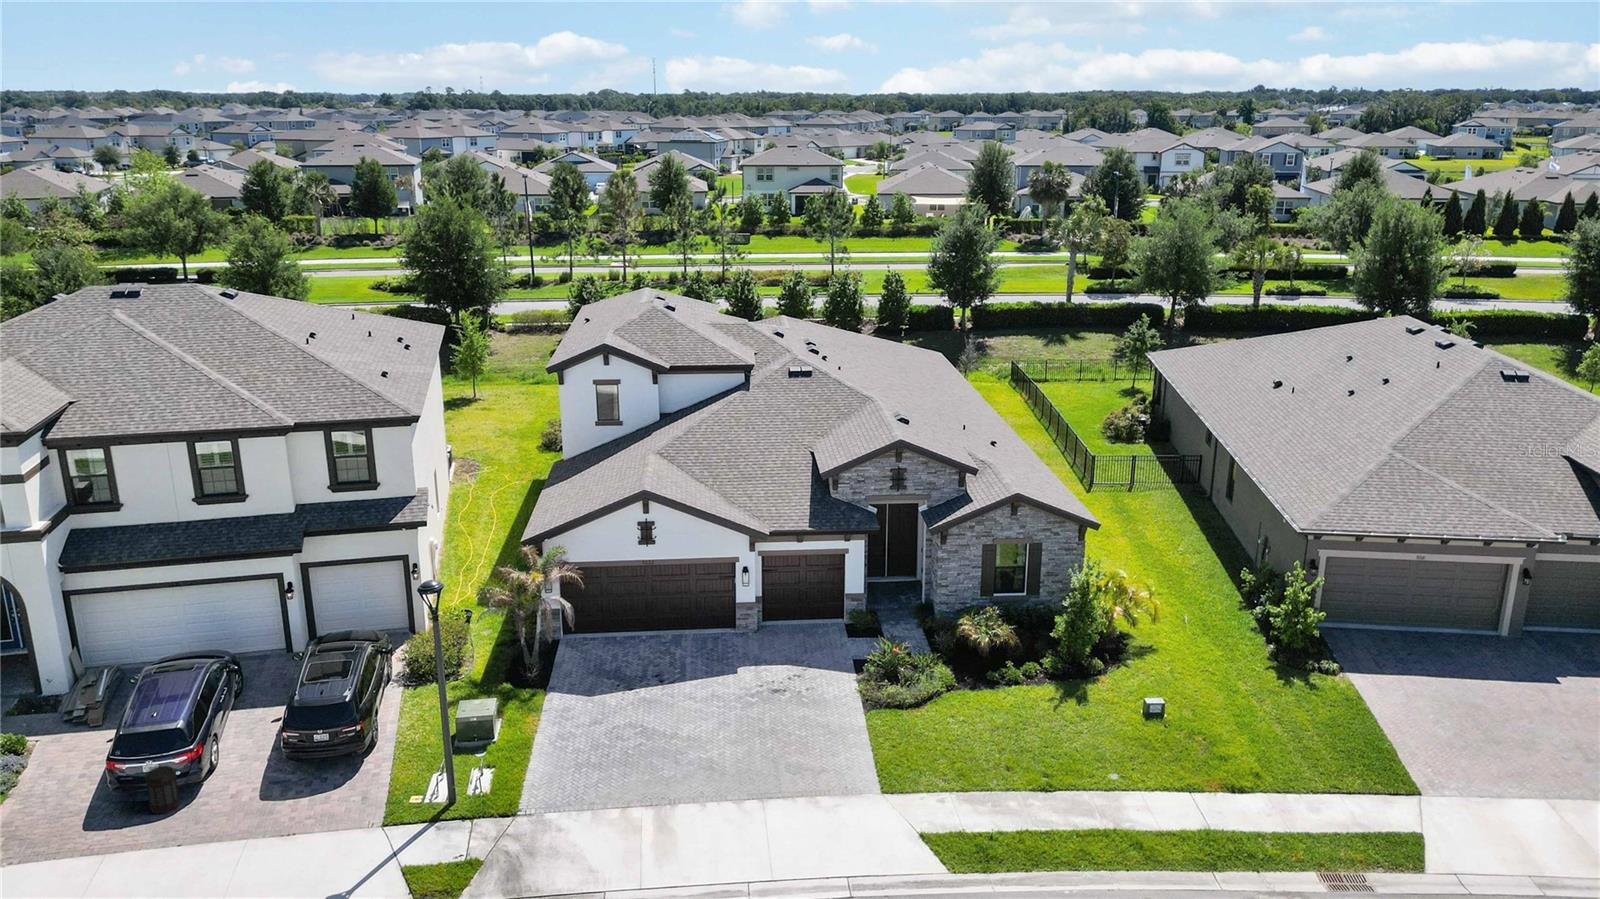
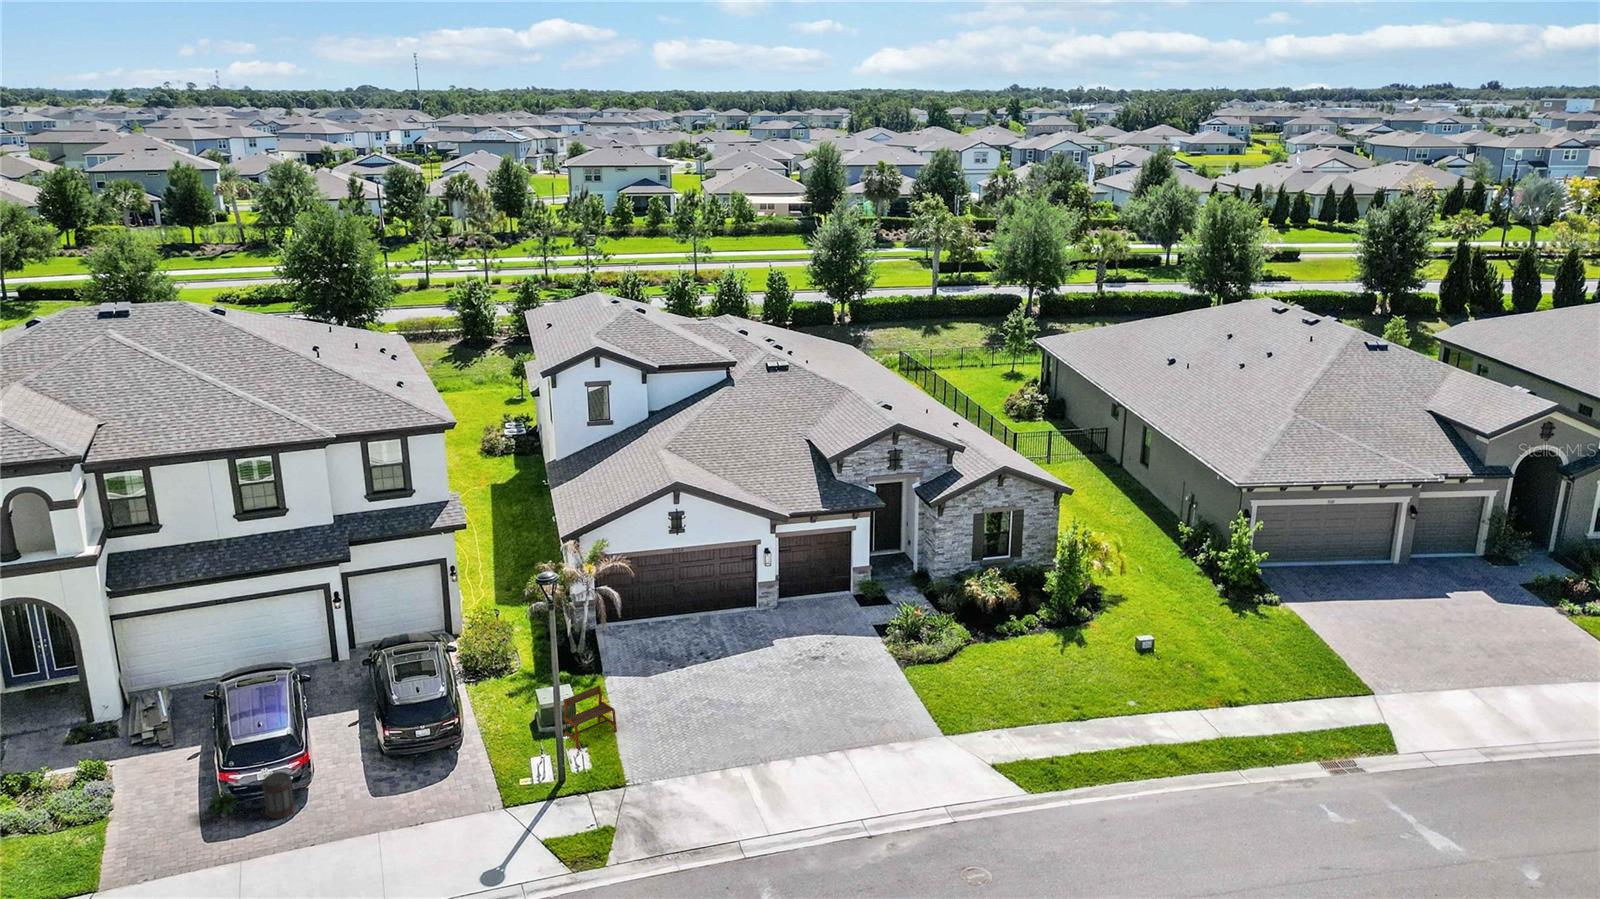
bench: none [472,703,530,769] -> present [563,685,617,749]
potted plant: none [92,781,129,807] -> present [208,793,240,817]

